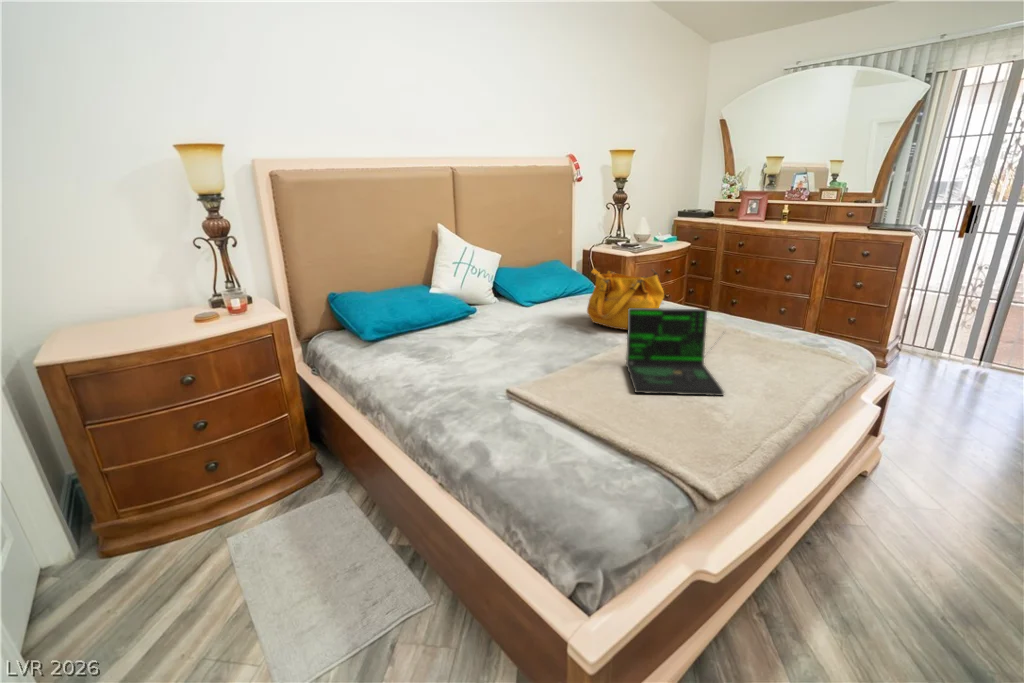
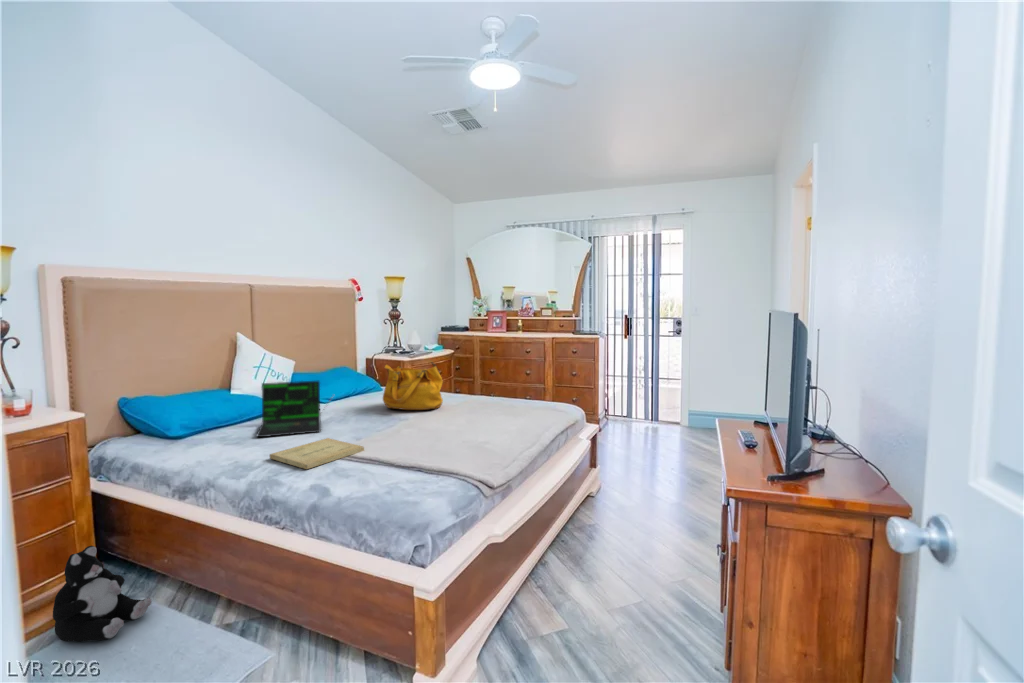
laptop: present [626,308,724,396] -> present [257,381,324,437]
book: none [441,362,546,410] -> present [270,438,364,469]
plush toy: none [272,436,349,524] -> present [53,546,152,642]

